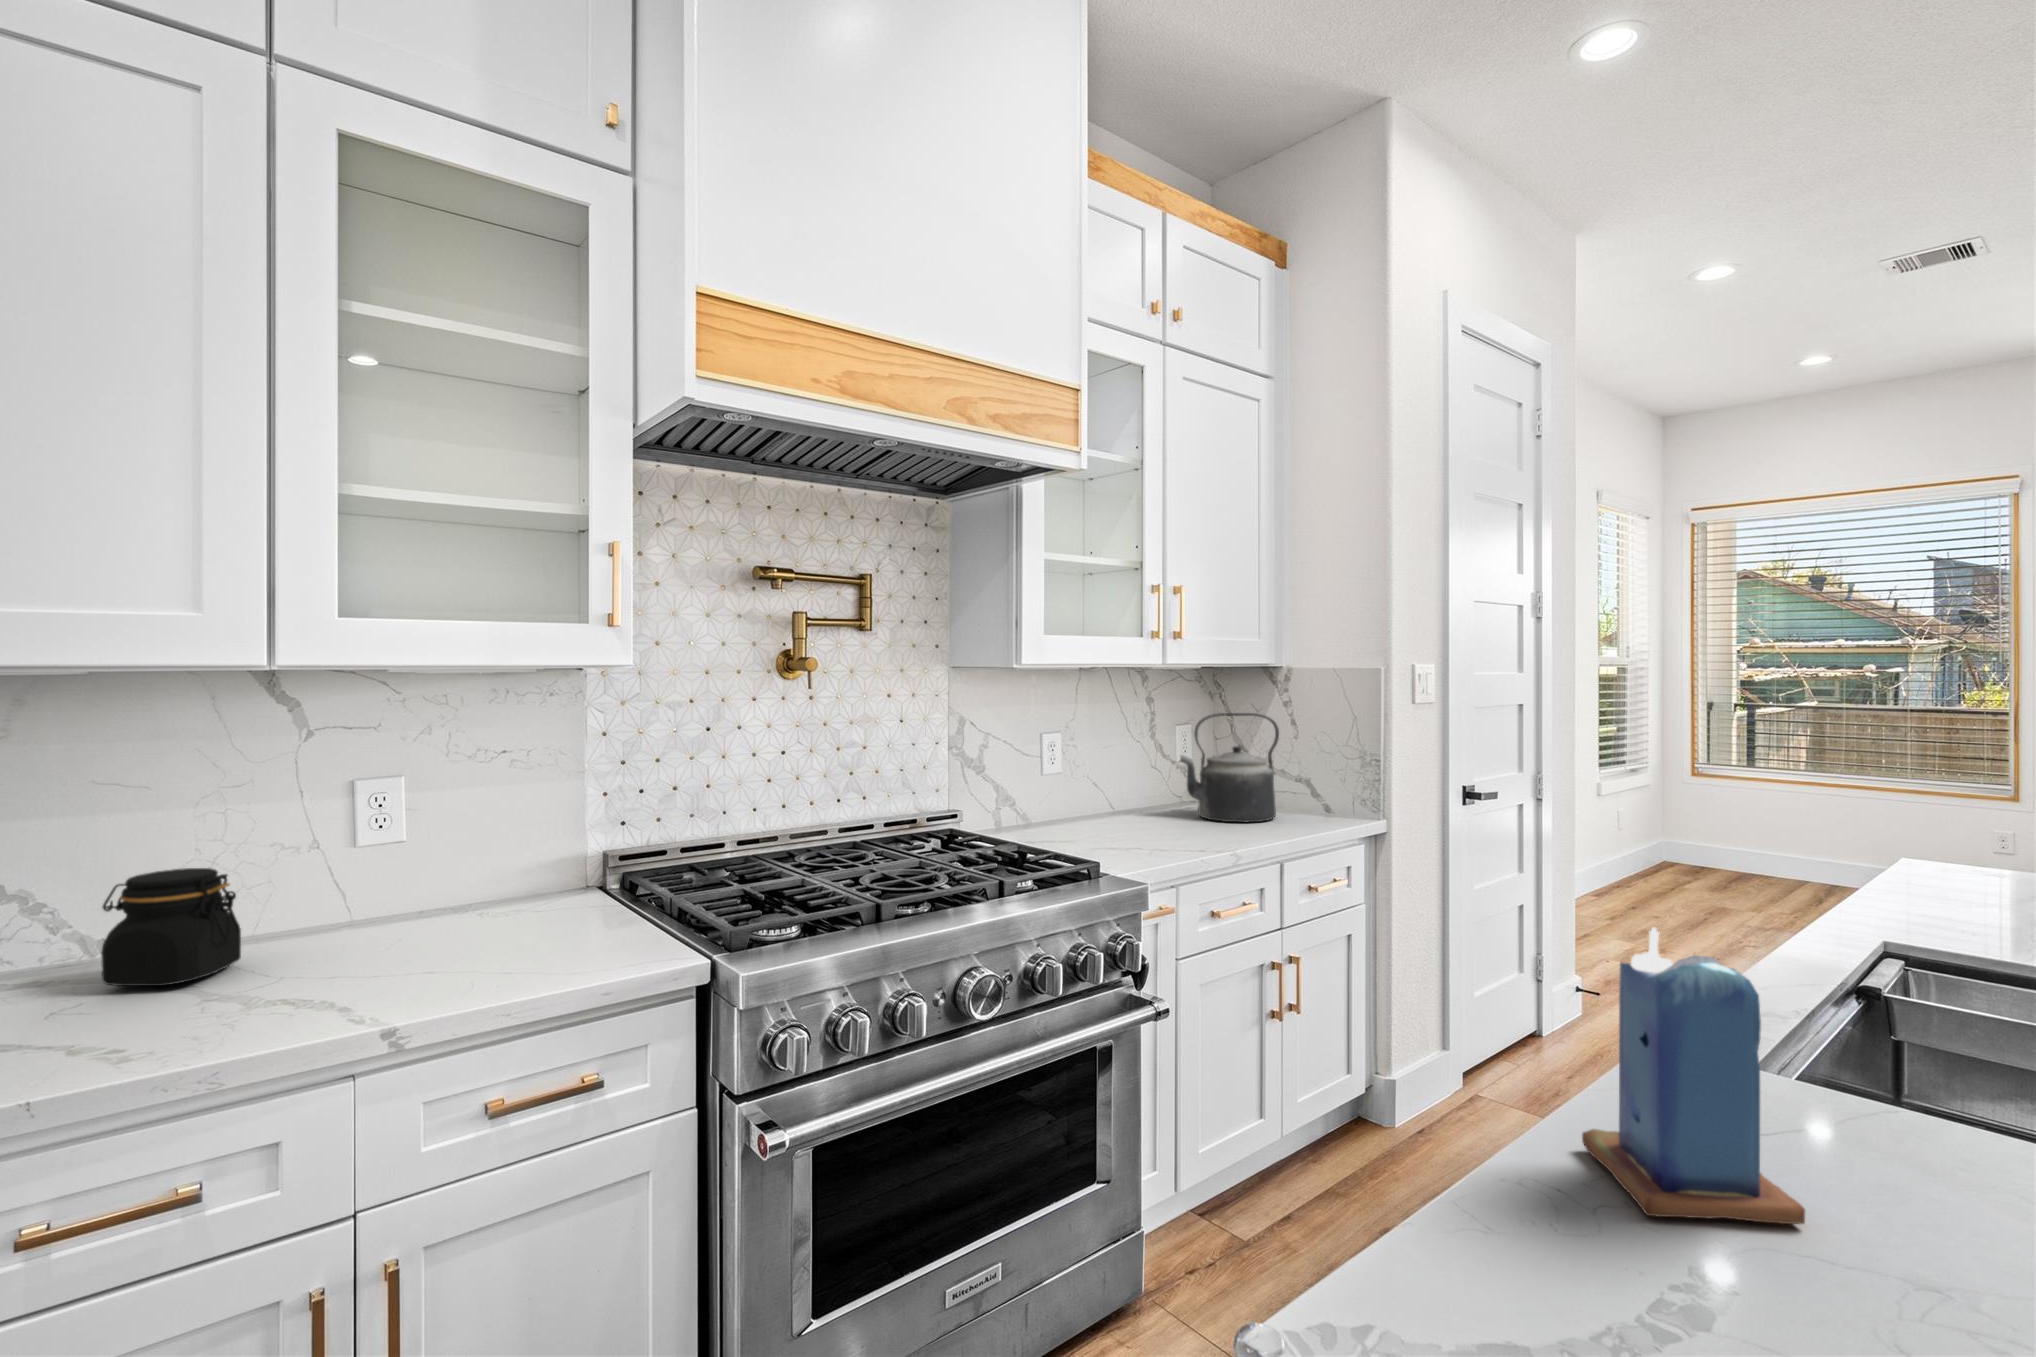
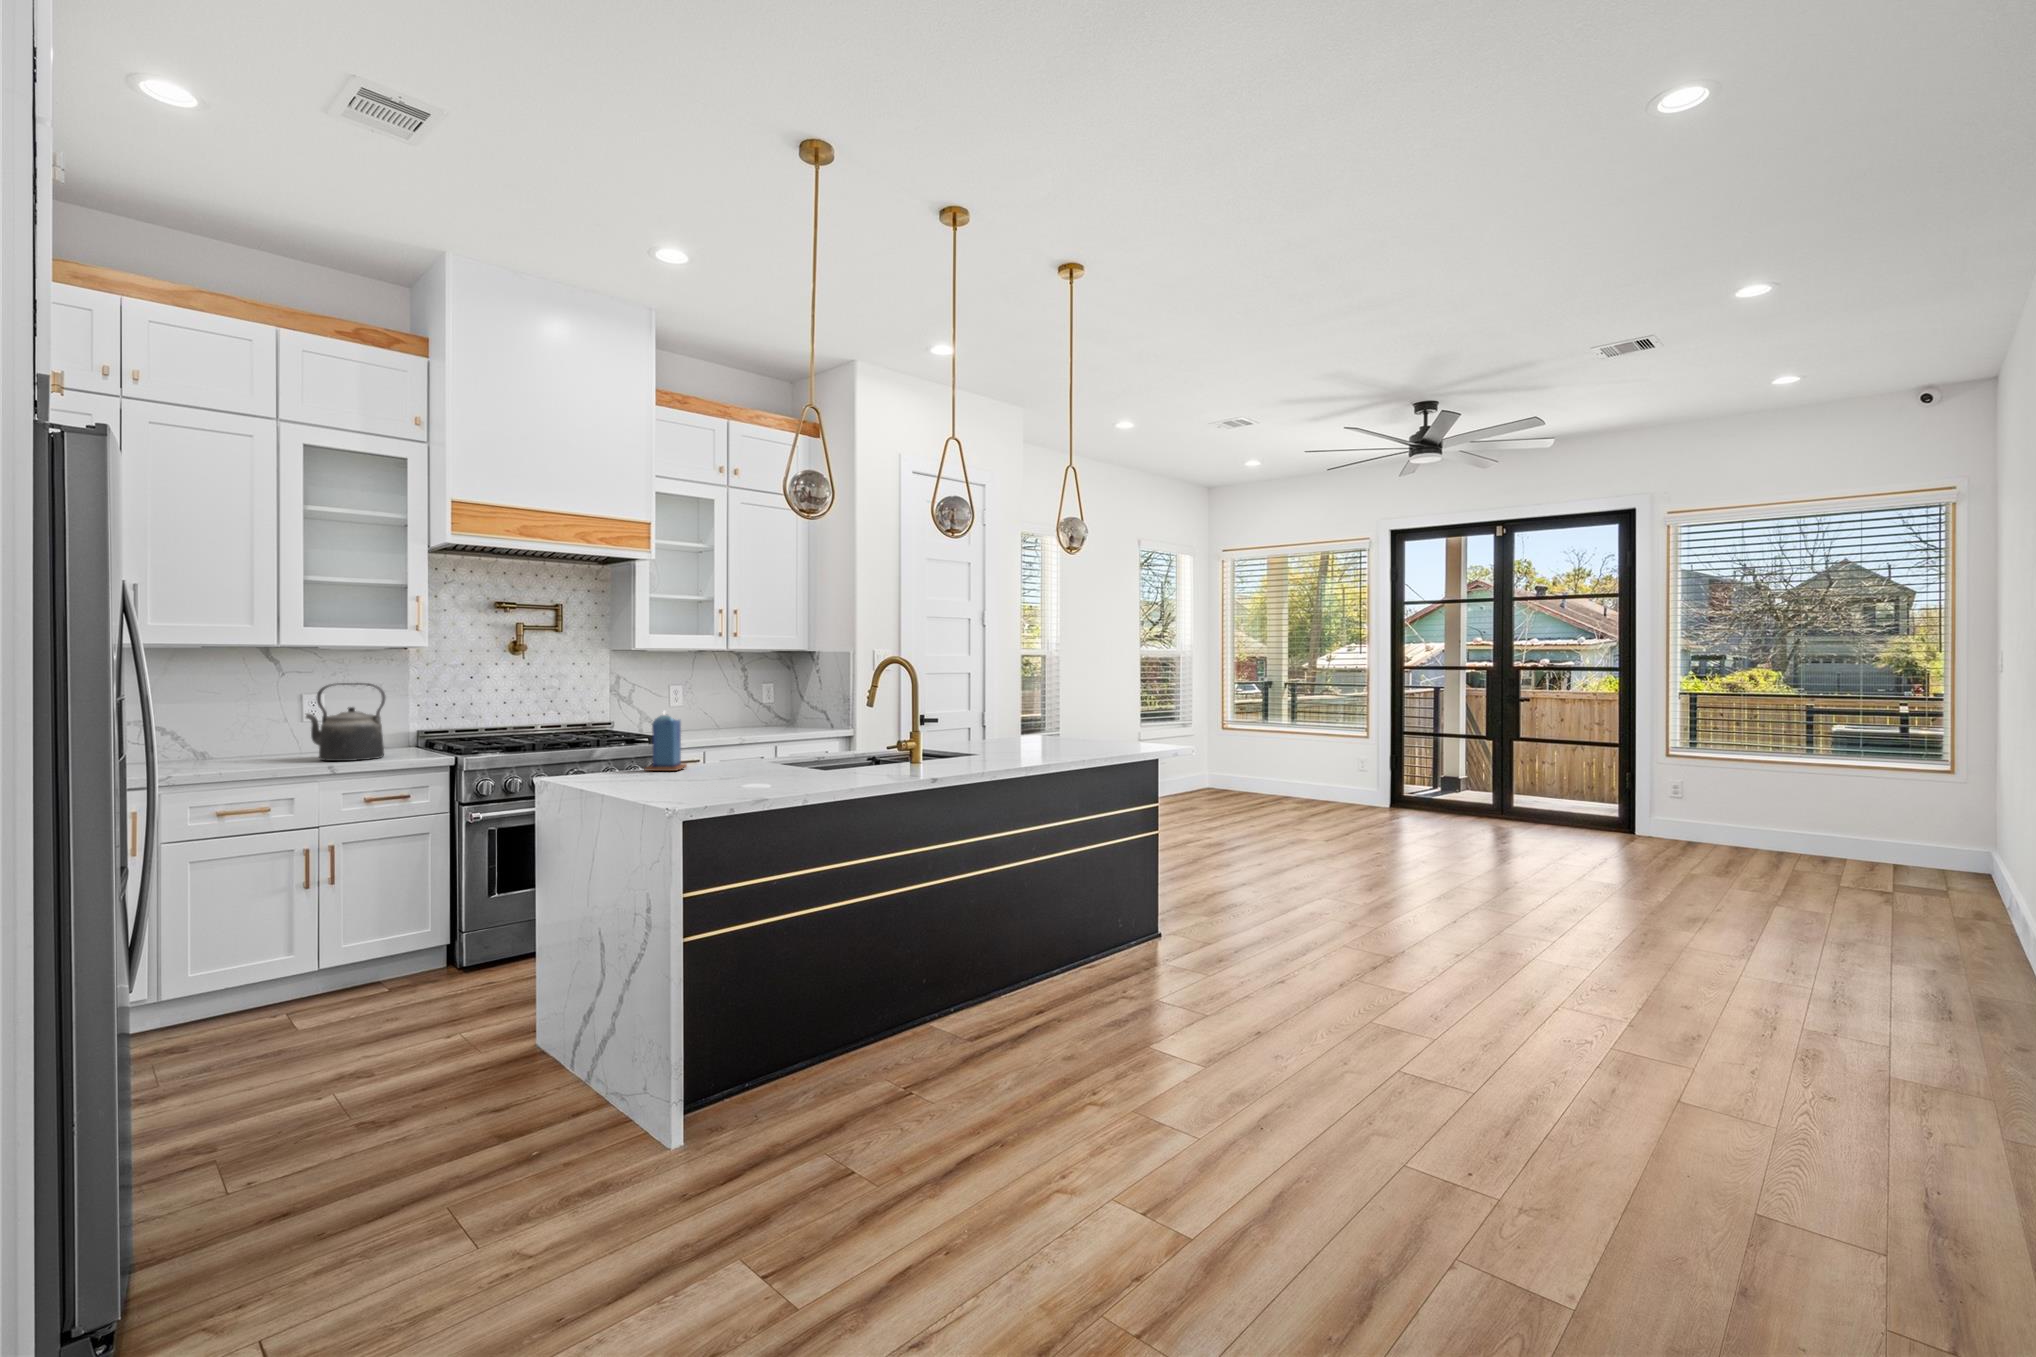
kettle: present [1180,713,1279,822] -> present [306,683,385,761]
jar: present [101,868,241,986] -> none [213,724,266,764]

